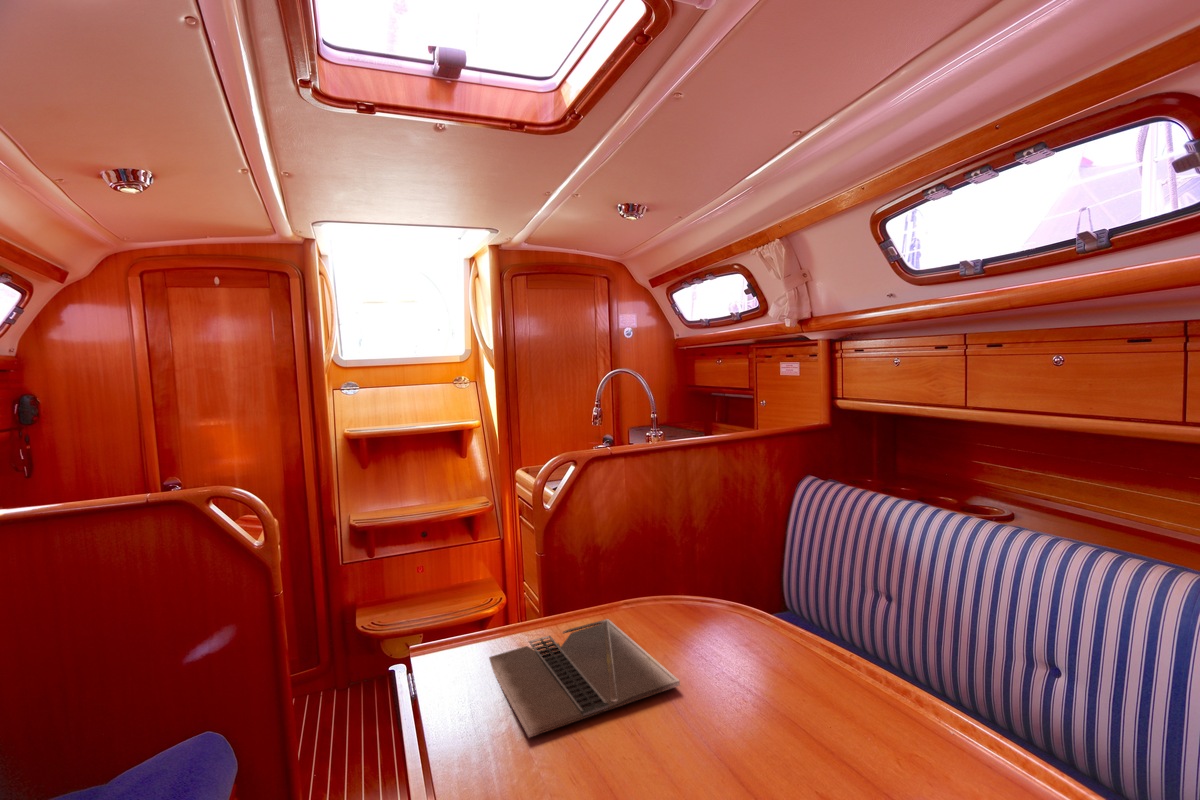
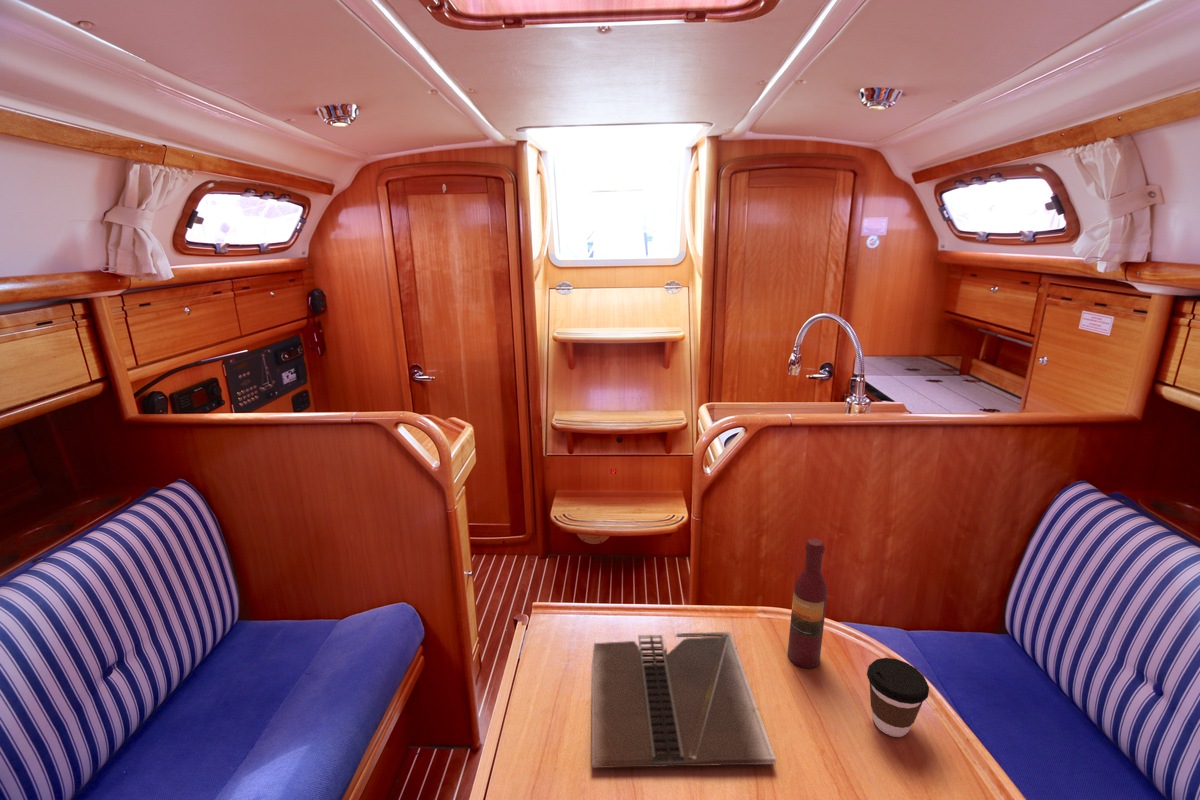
wine bottle: none [655,509,685,625] -> present [788,538,827,668]
coffee cup: none [725,586,770,647] -> present [867,658,929,737]

